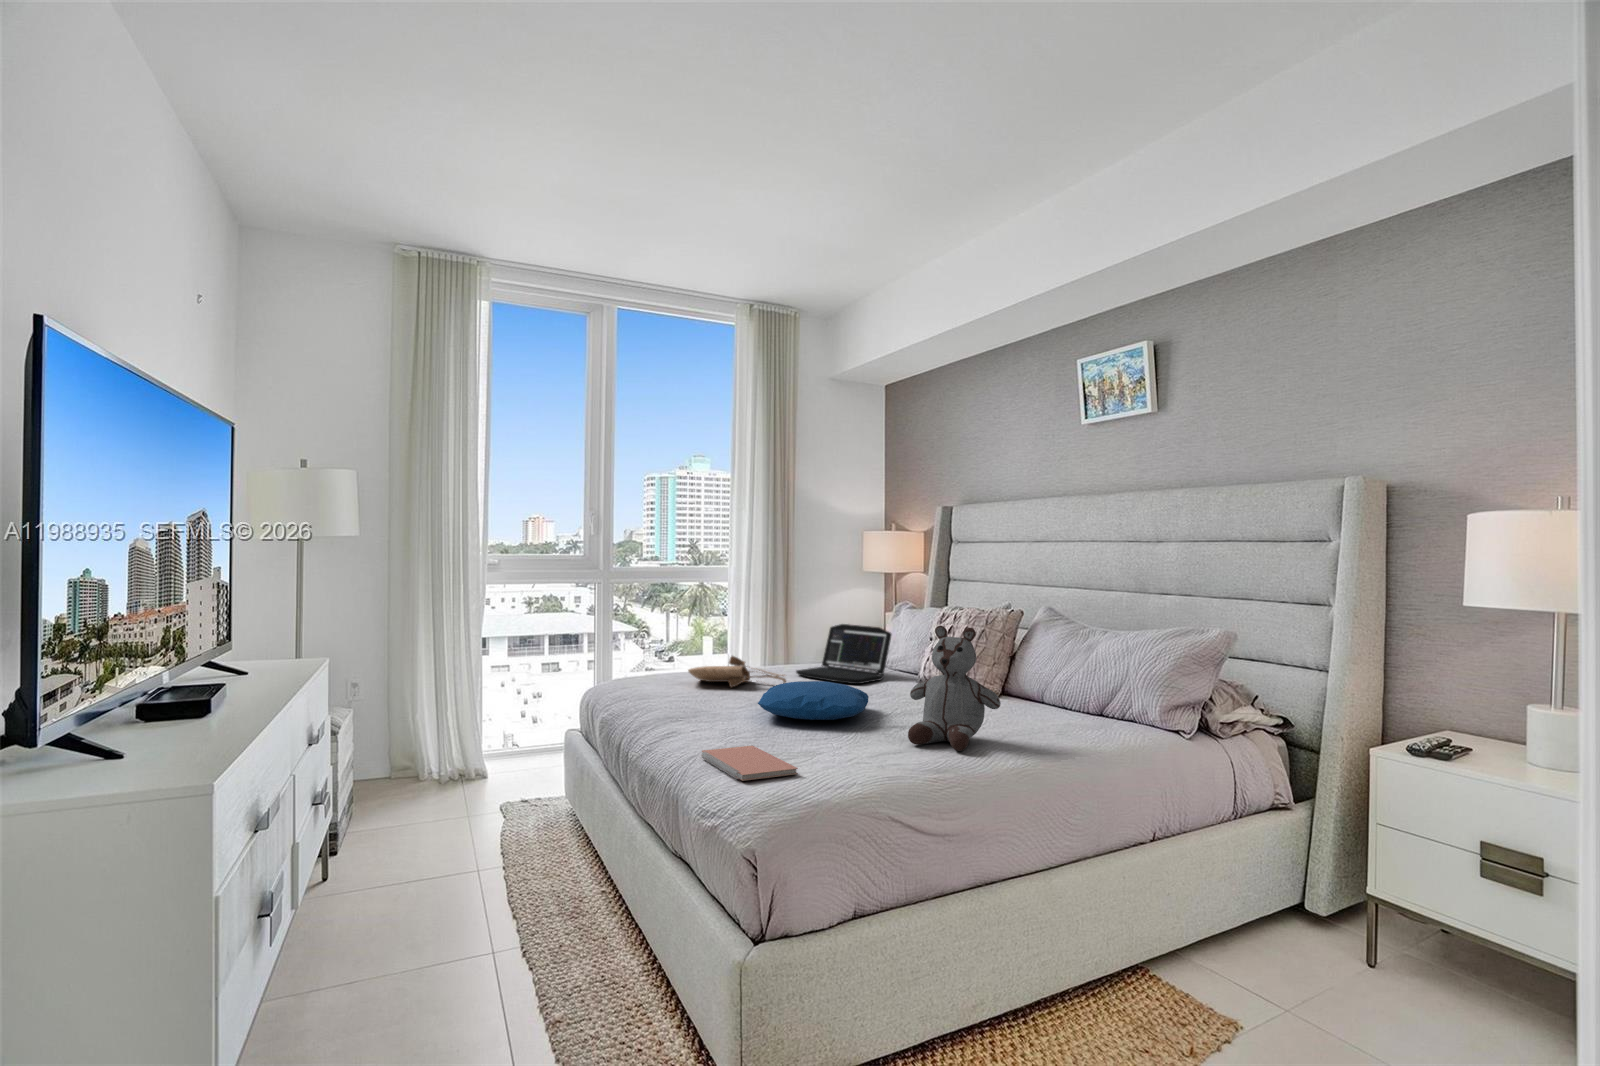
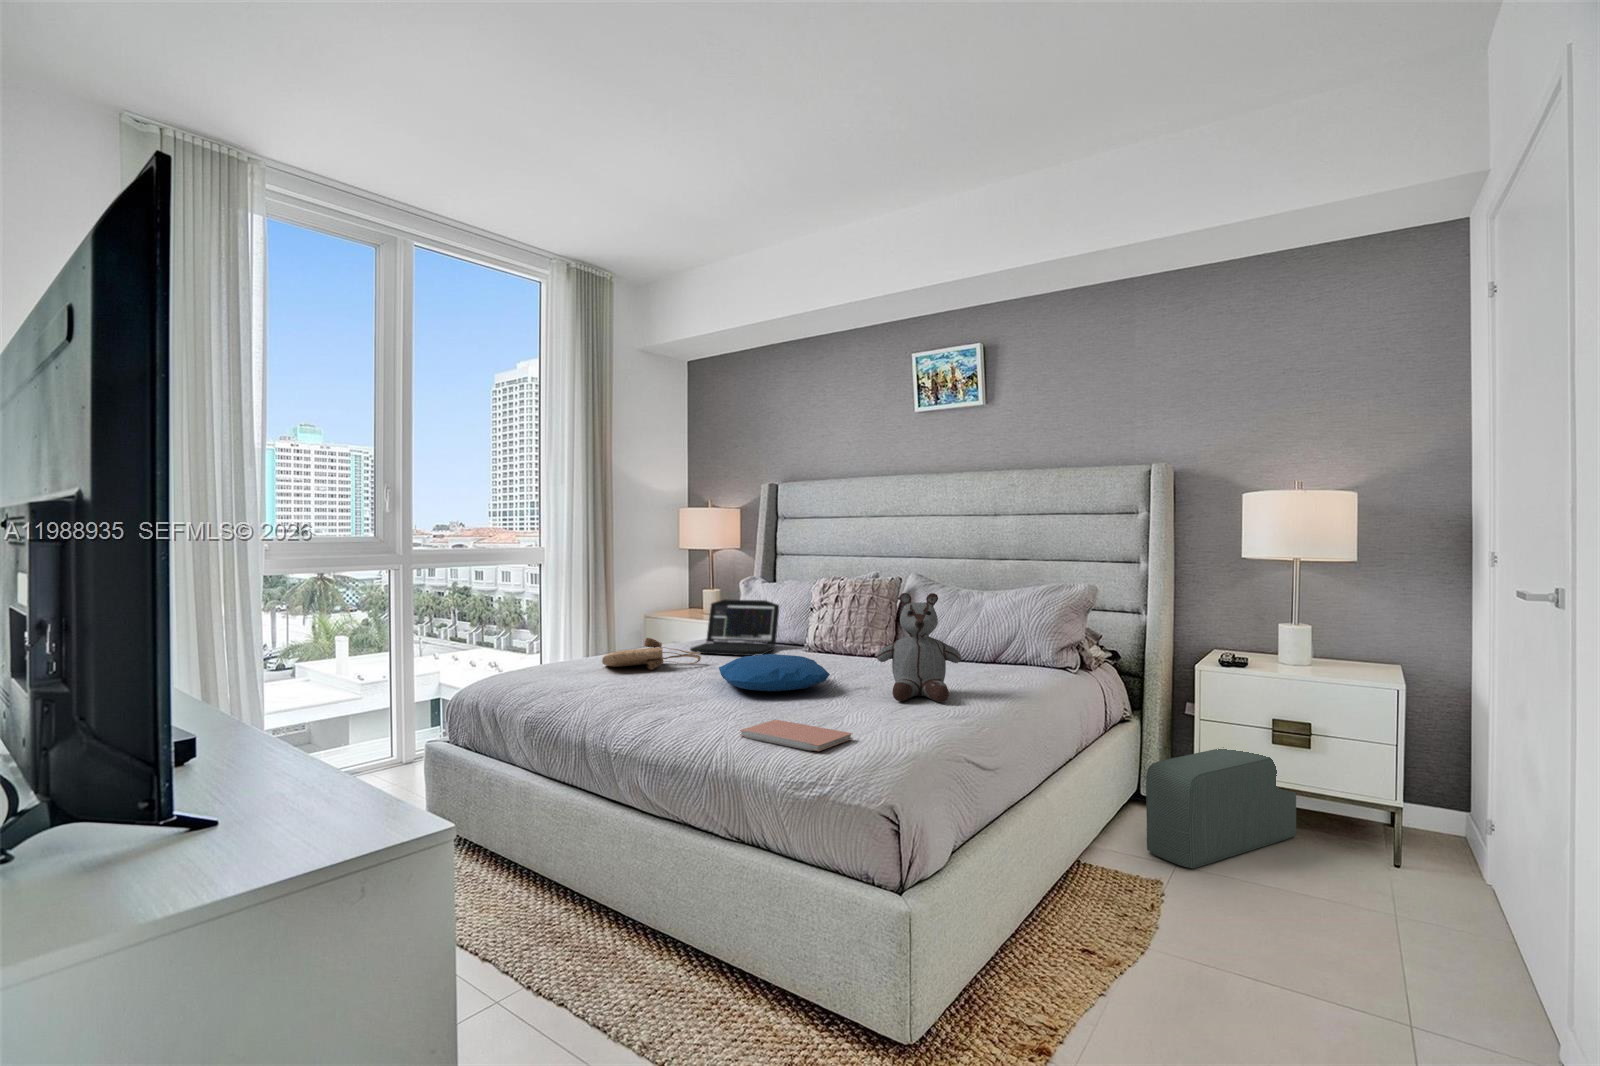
pouf: none [1254,865,1521,1015] -> present [1146,747,1296,868]

